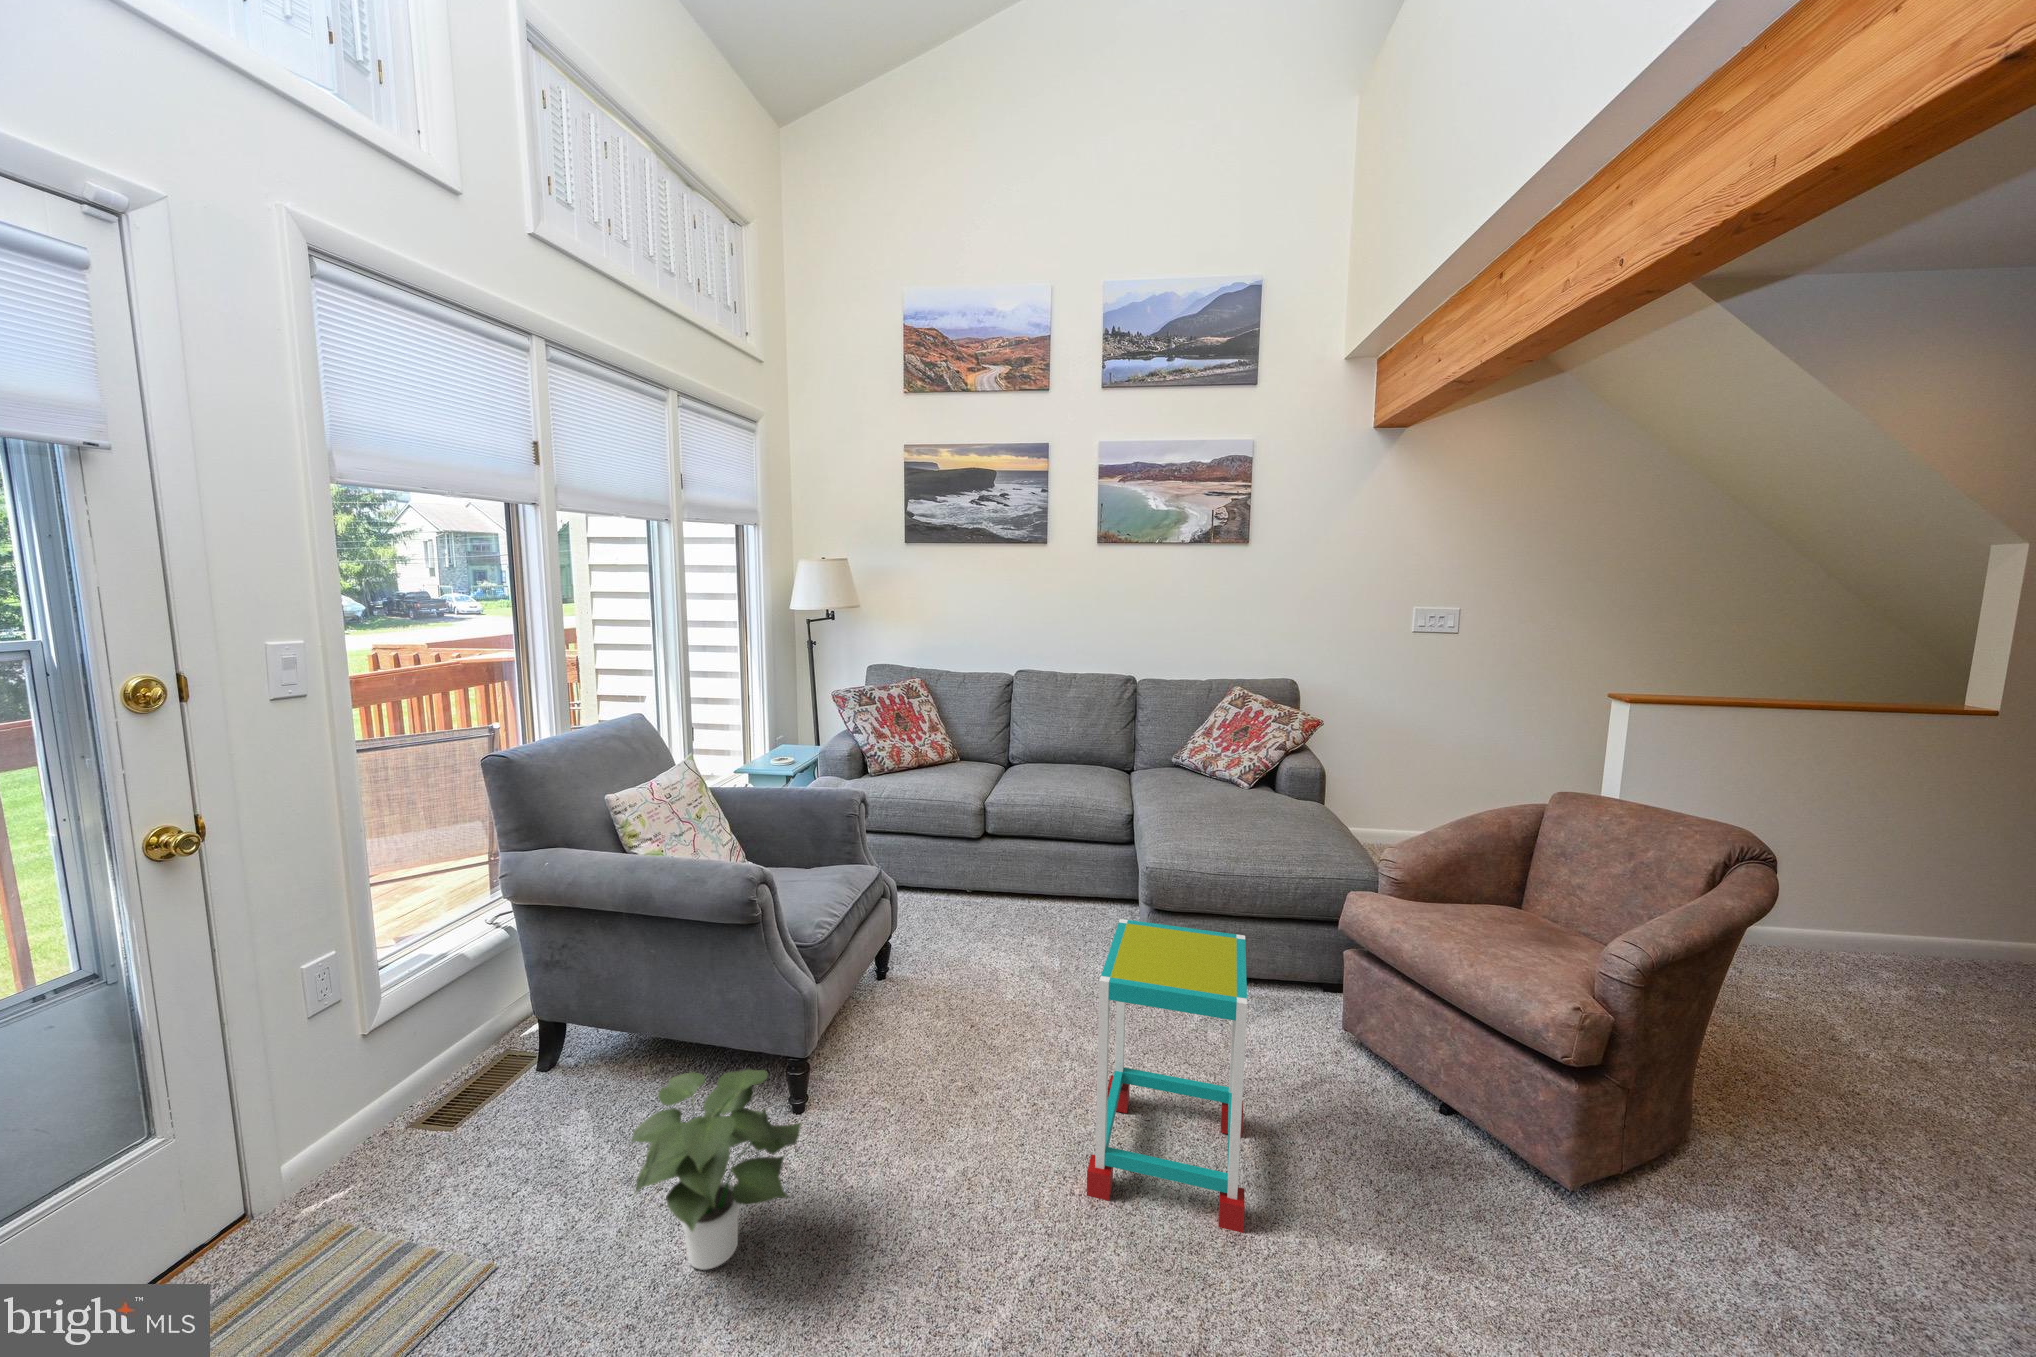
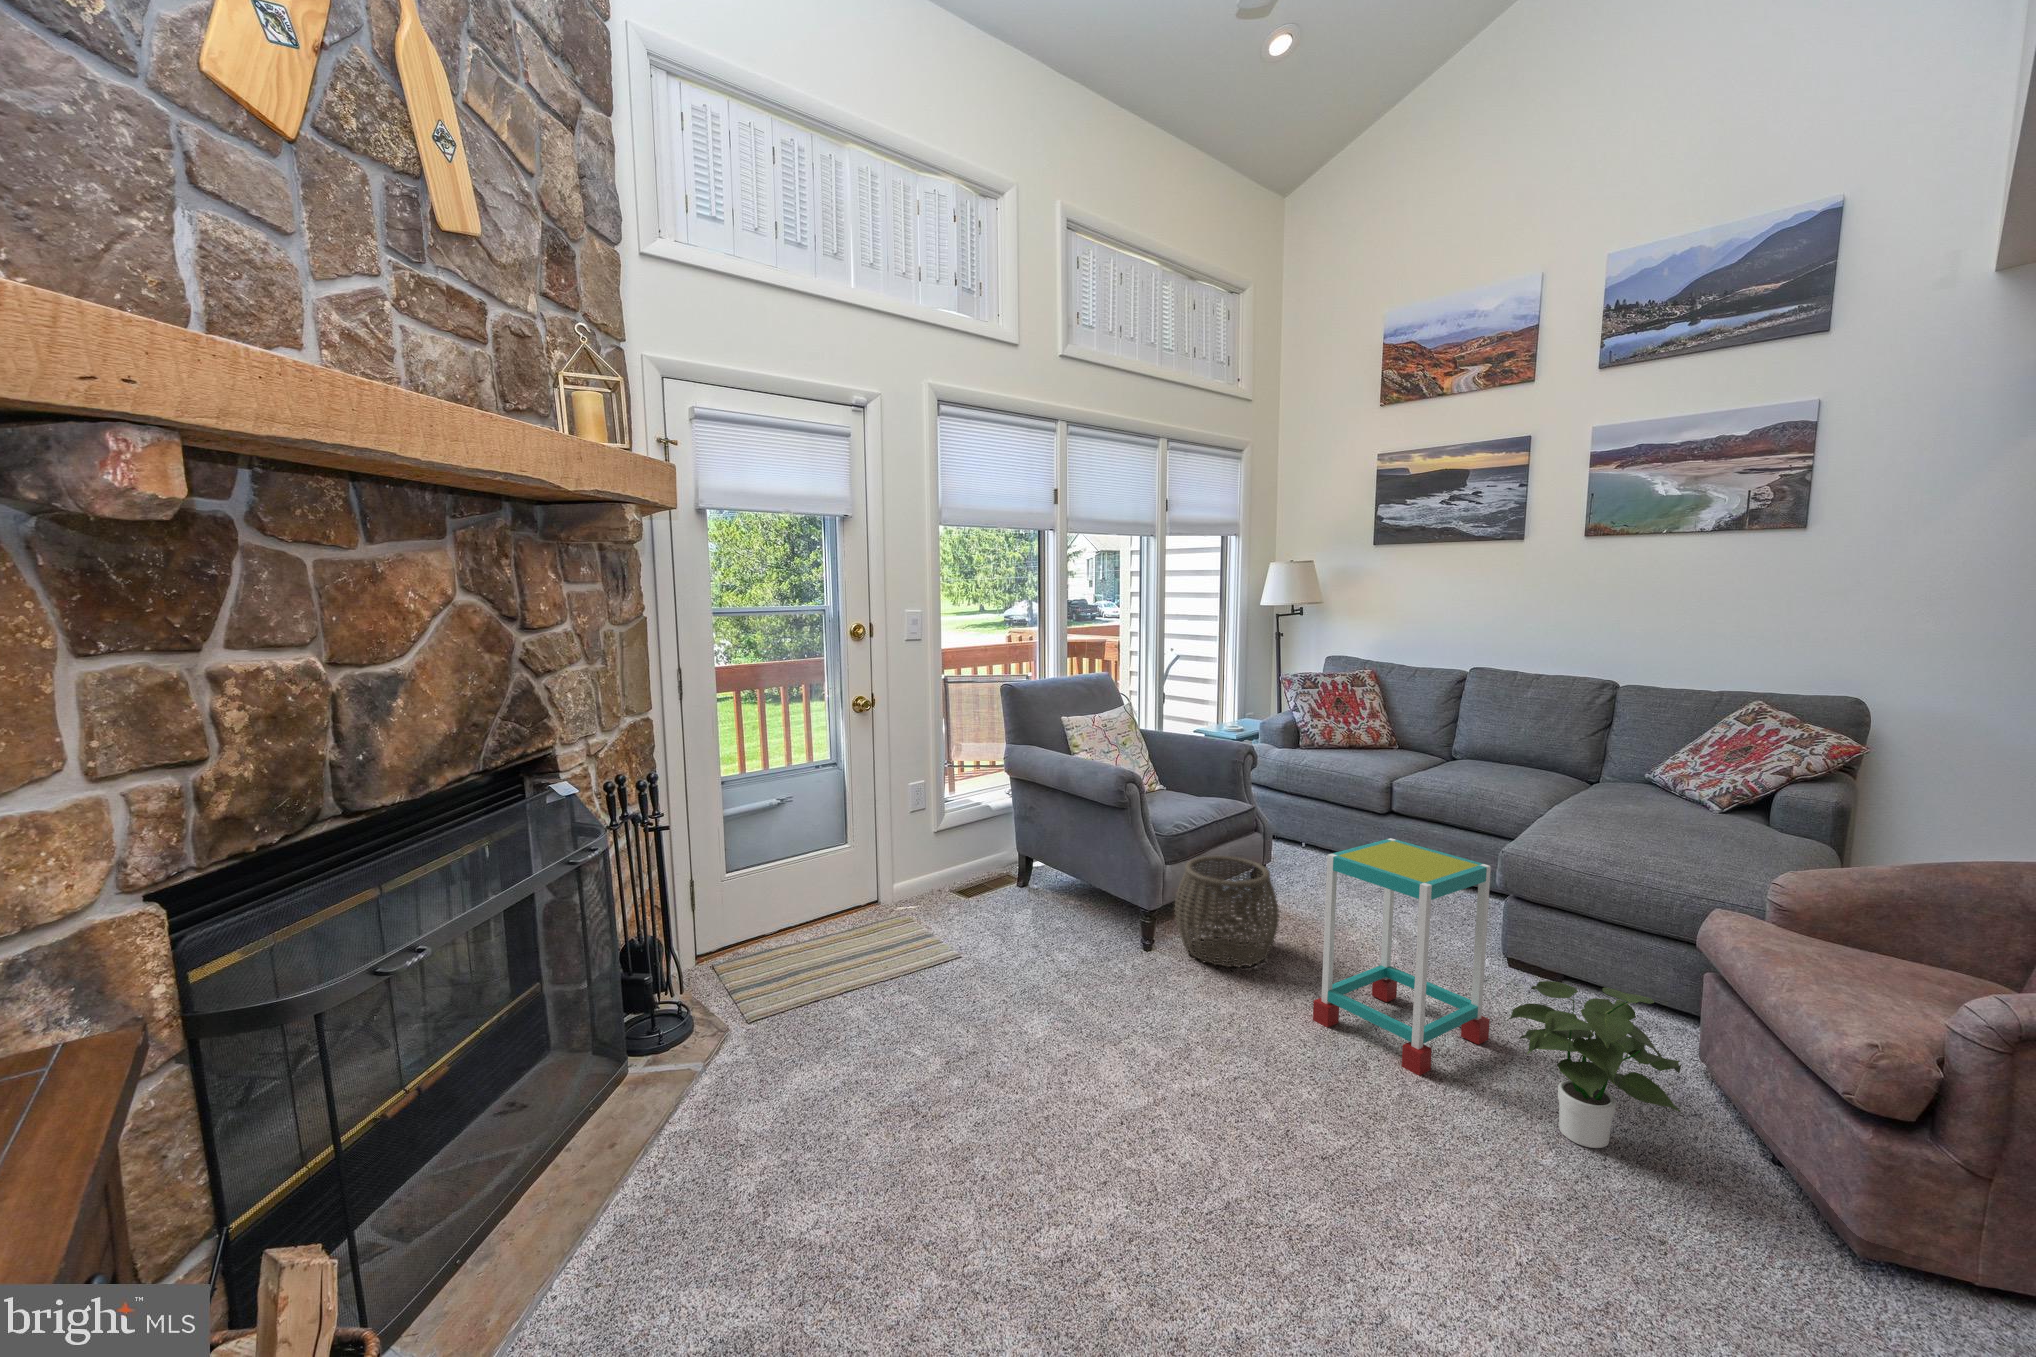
woven basket: none [842,974,984,1152] -> present [1175,856,1279,967]
potted plant: present [631,1069,802,1270] -> present [1508,981,1681,1148]

